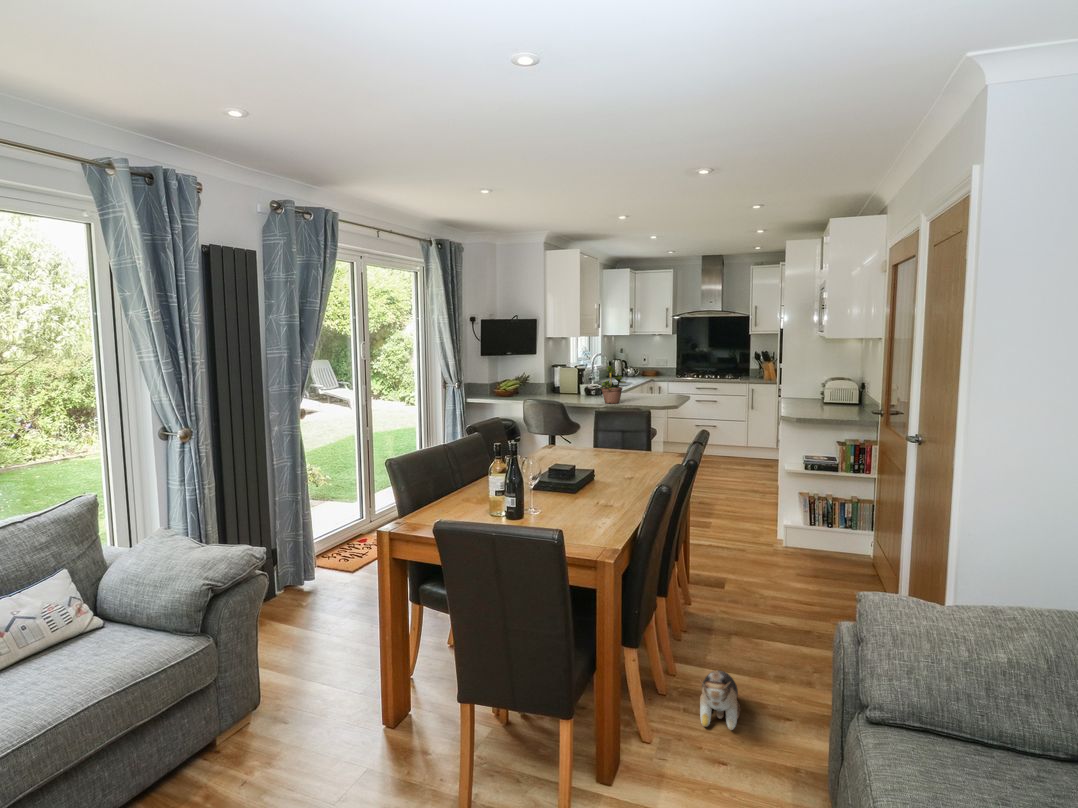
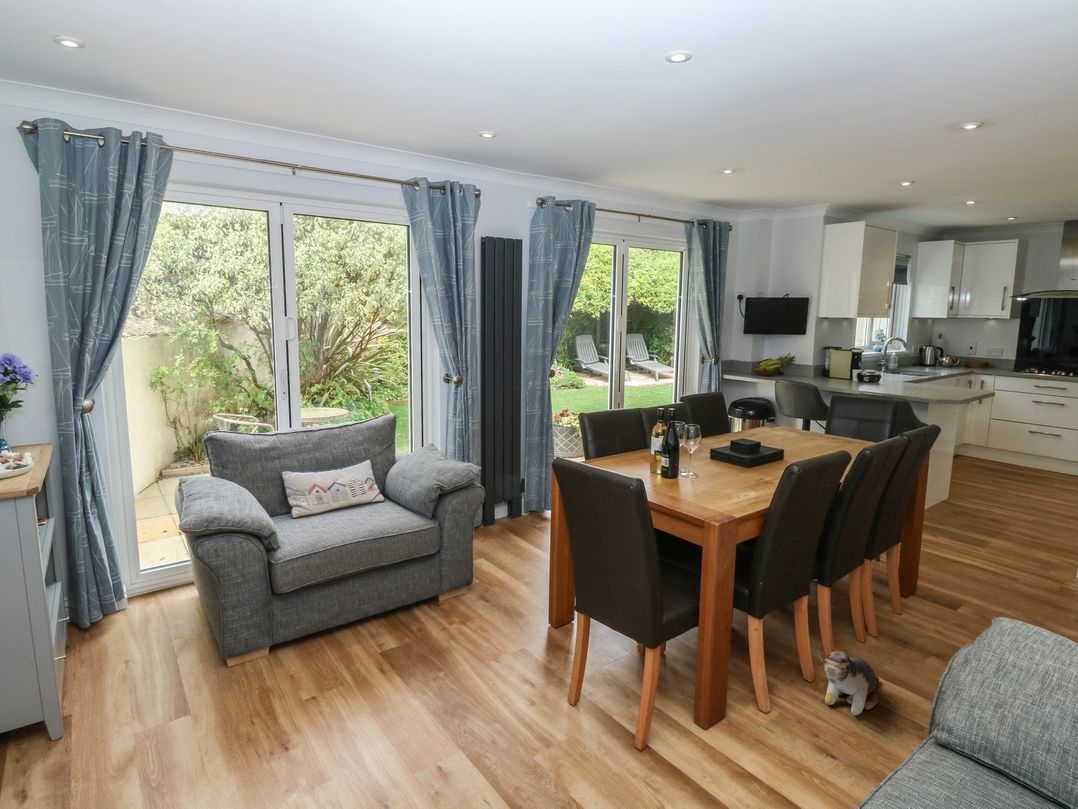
potted plant: present [600,366,626,404] -> none [864,346,899,392]

